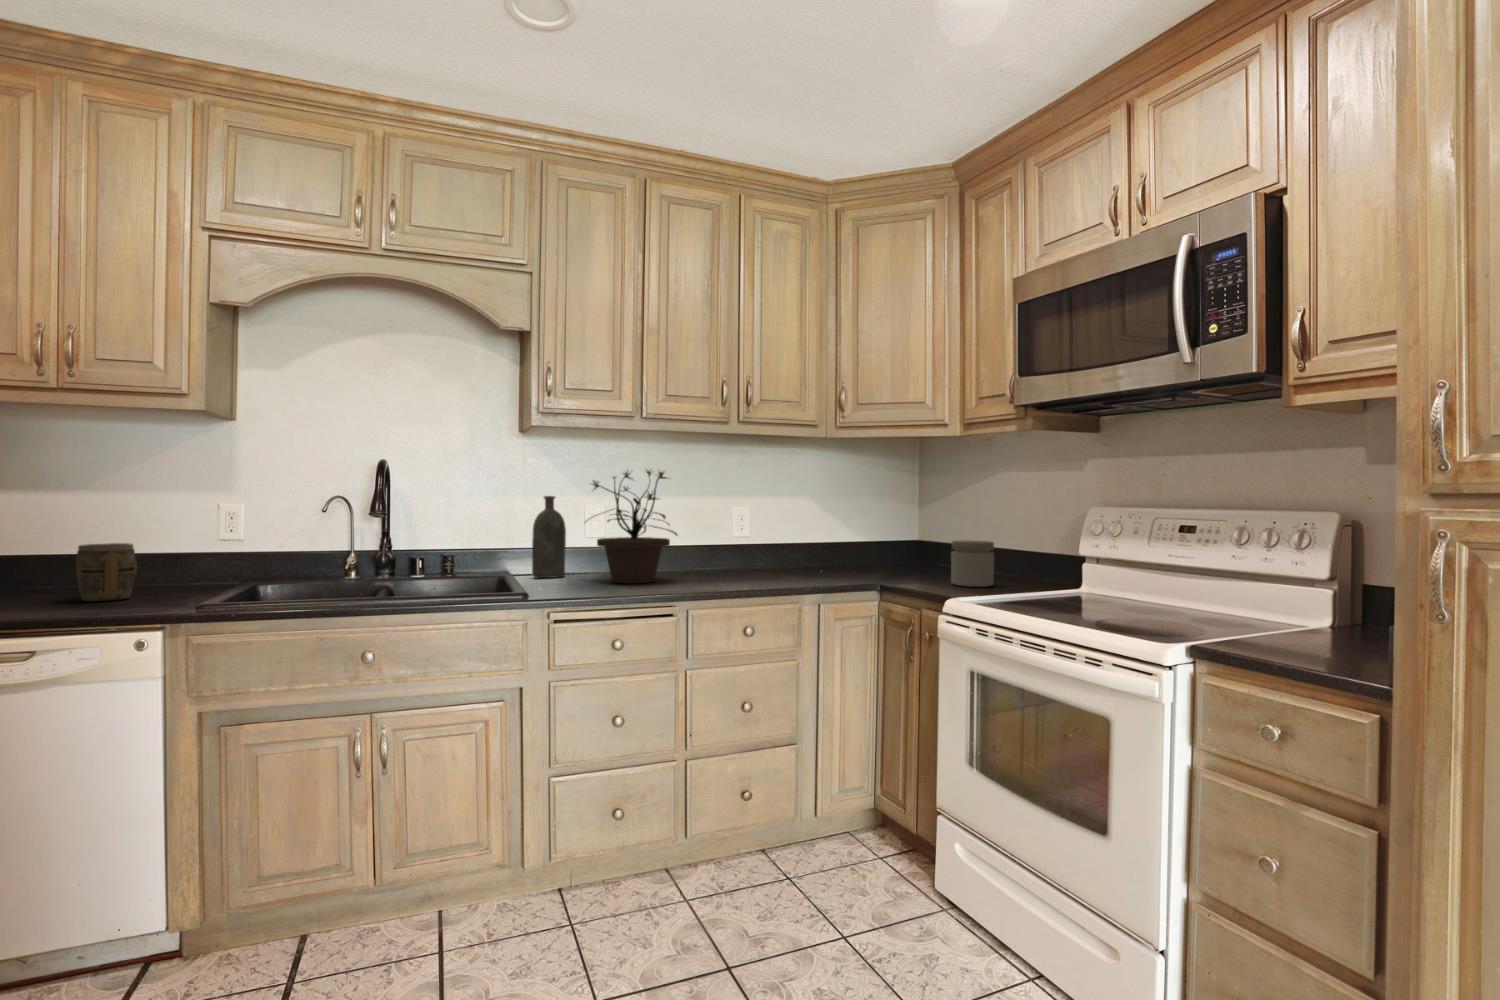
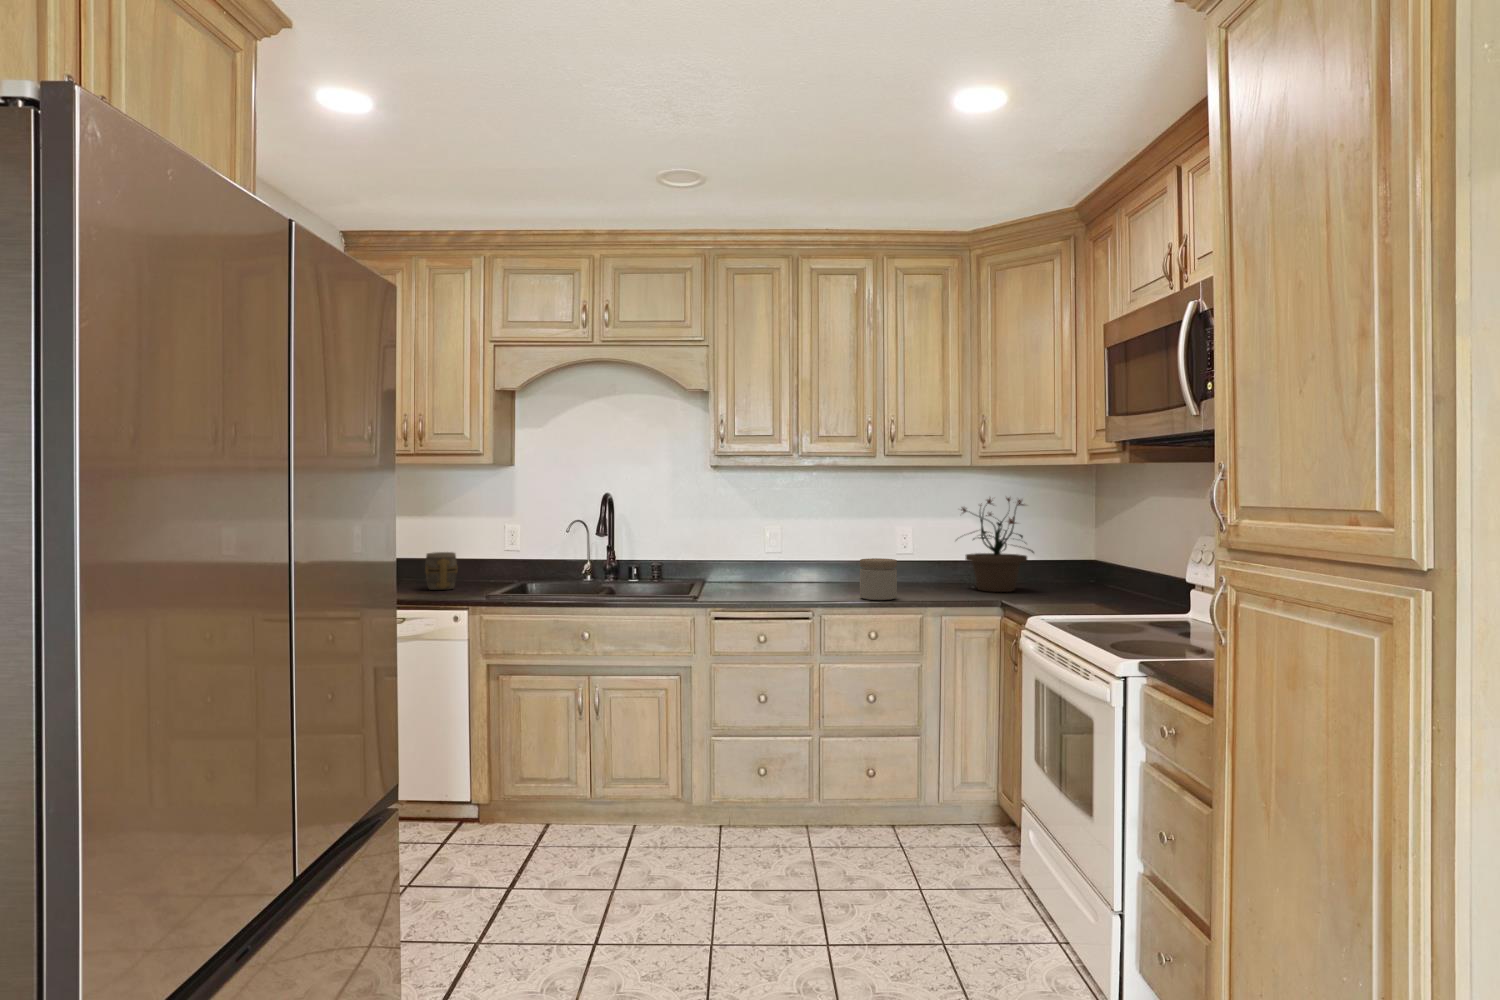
potted plant: present [593,470,677,583] -> present [961,498,1034,592]
bottle: present [532,496,566,578] -> none [718,518,745,585]
jar: present [951,540,994,587] -> present [860,558,897,600]

